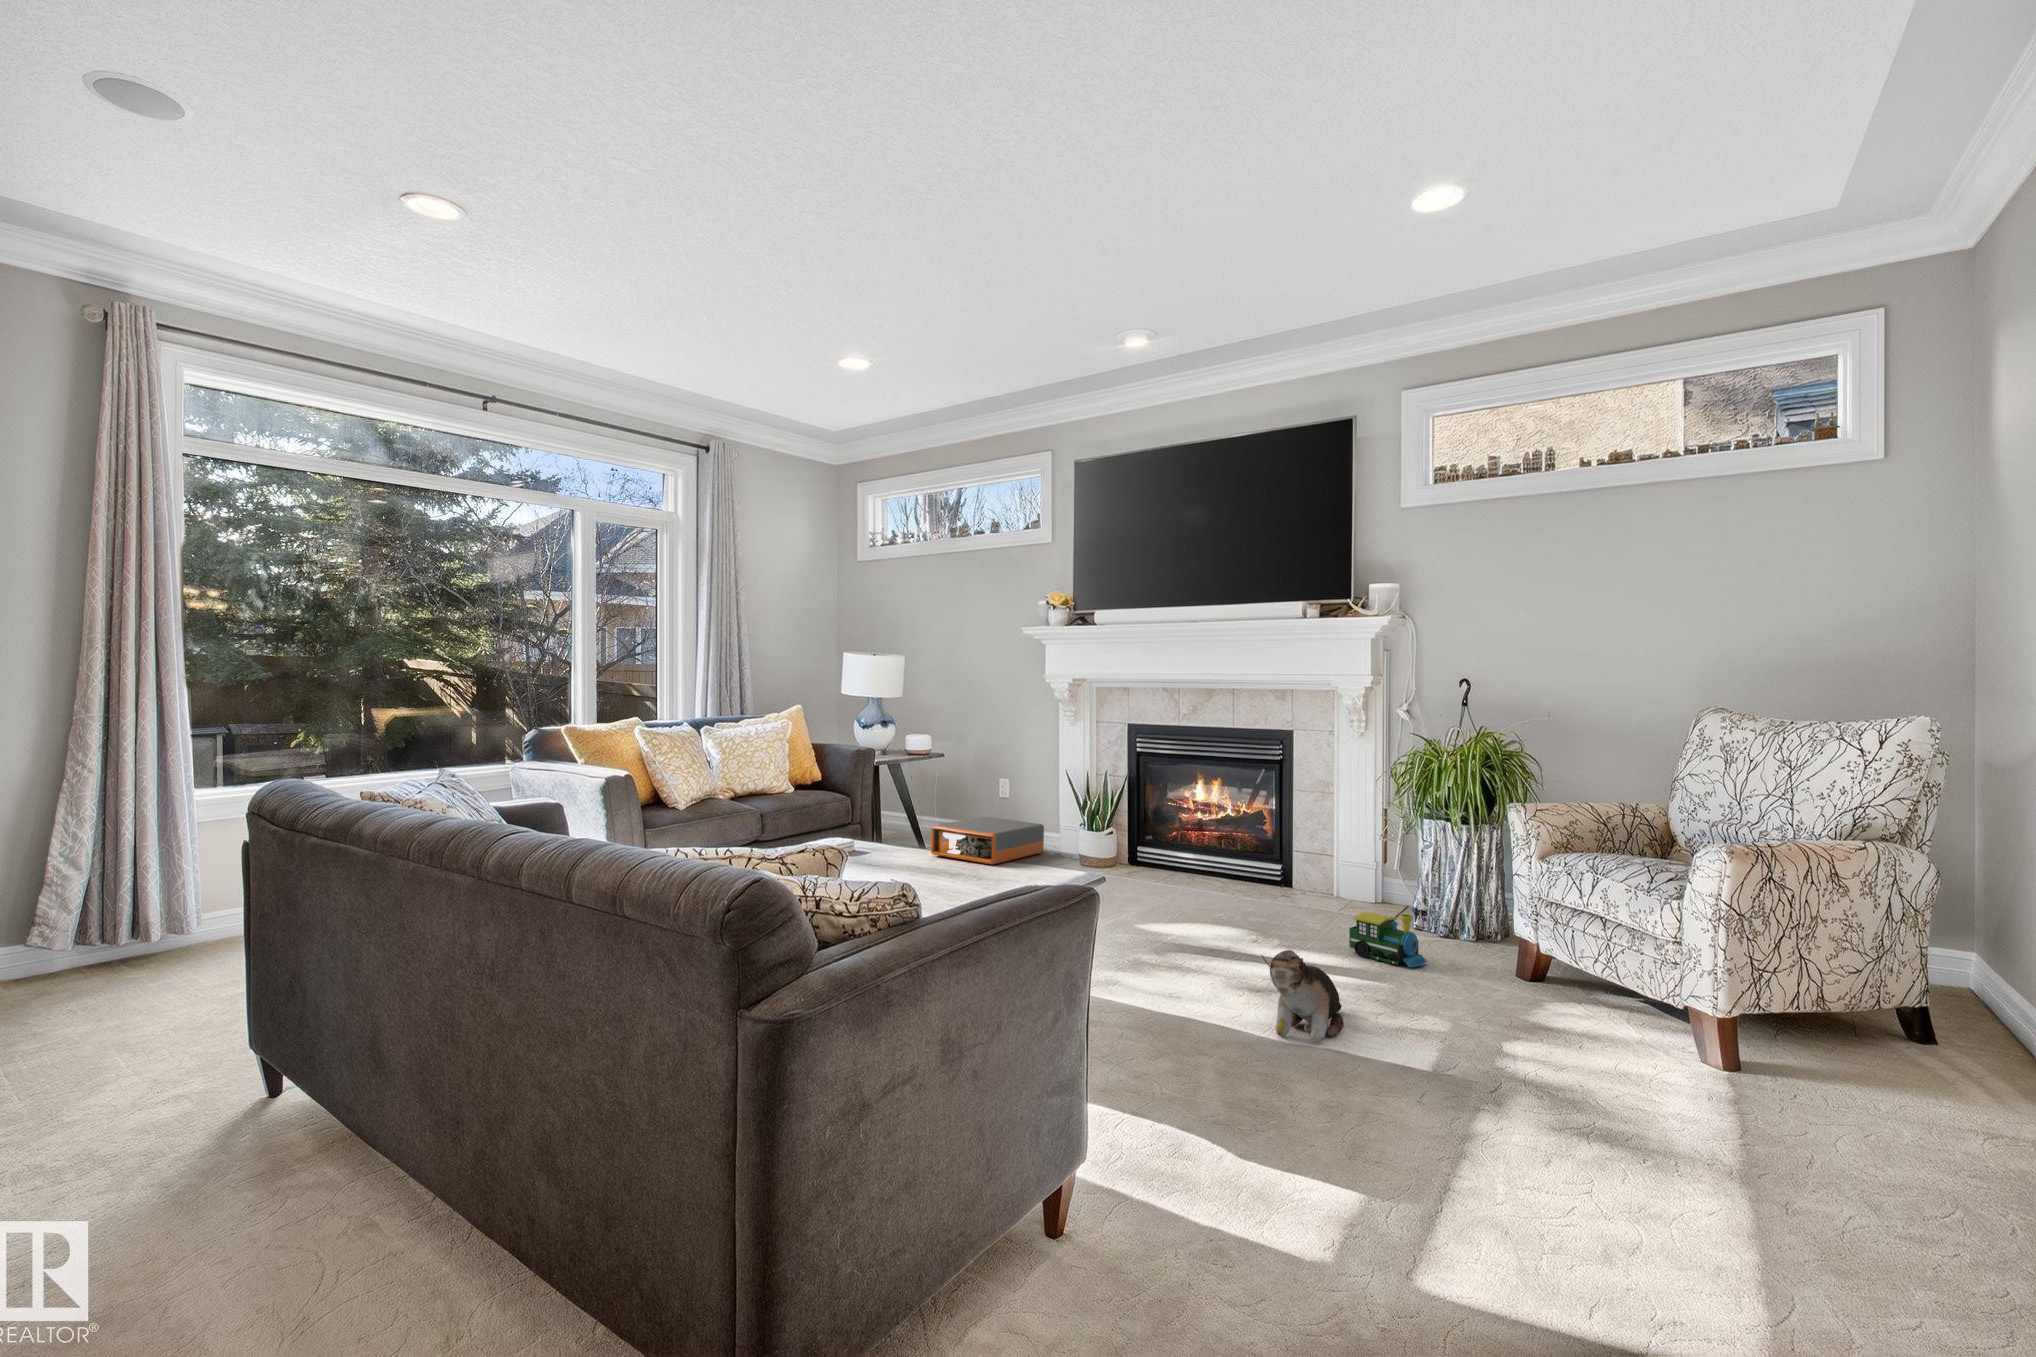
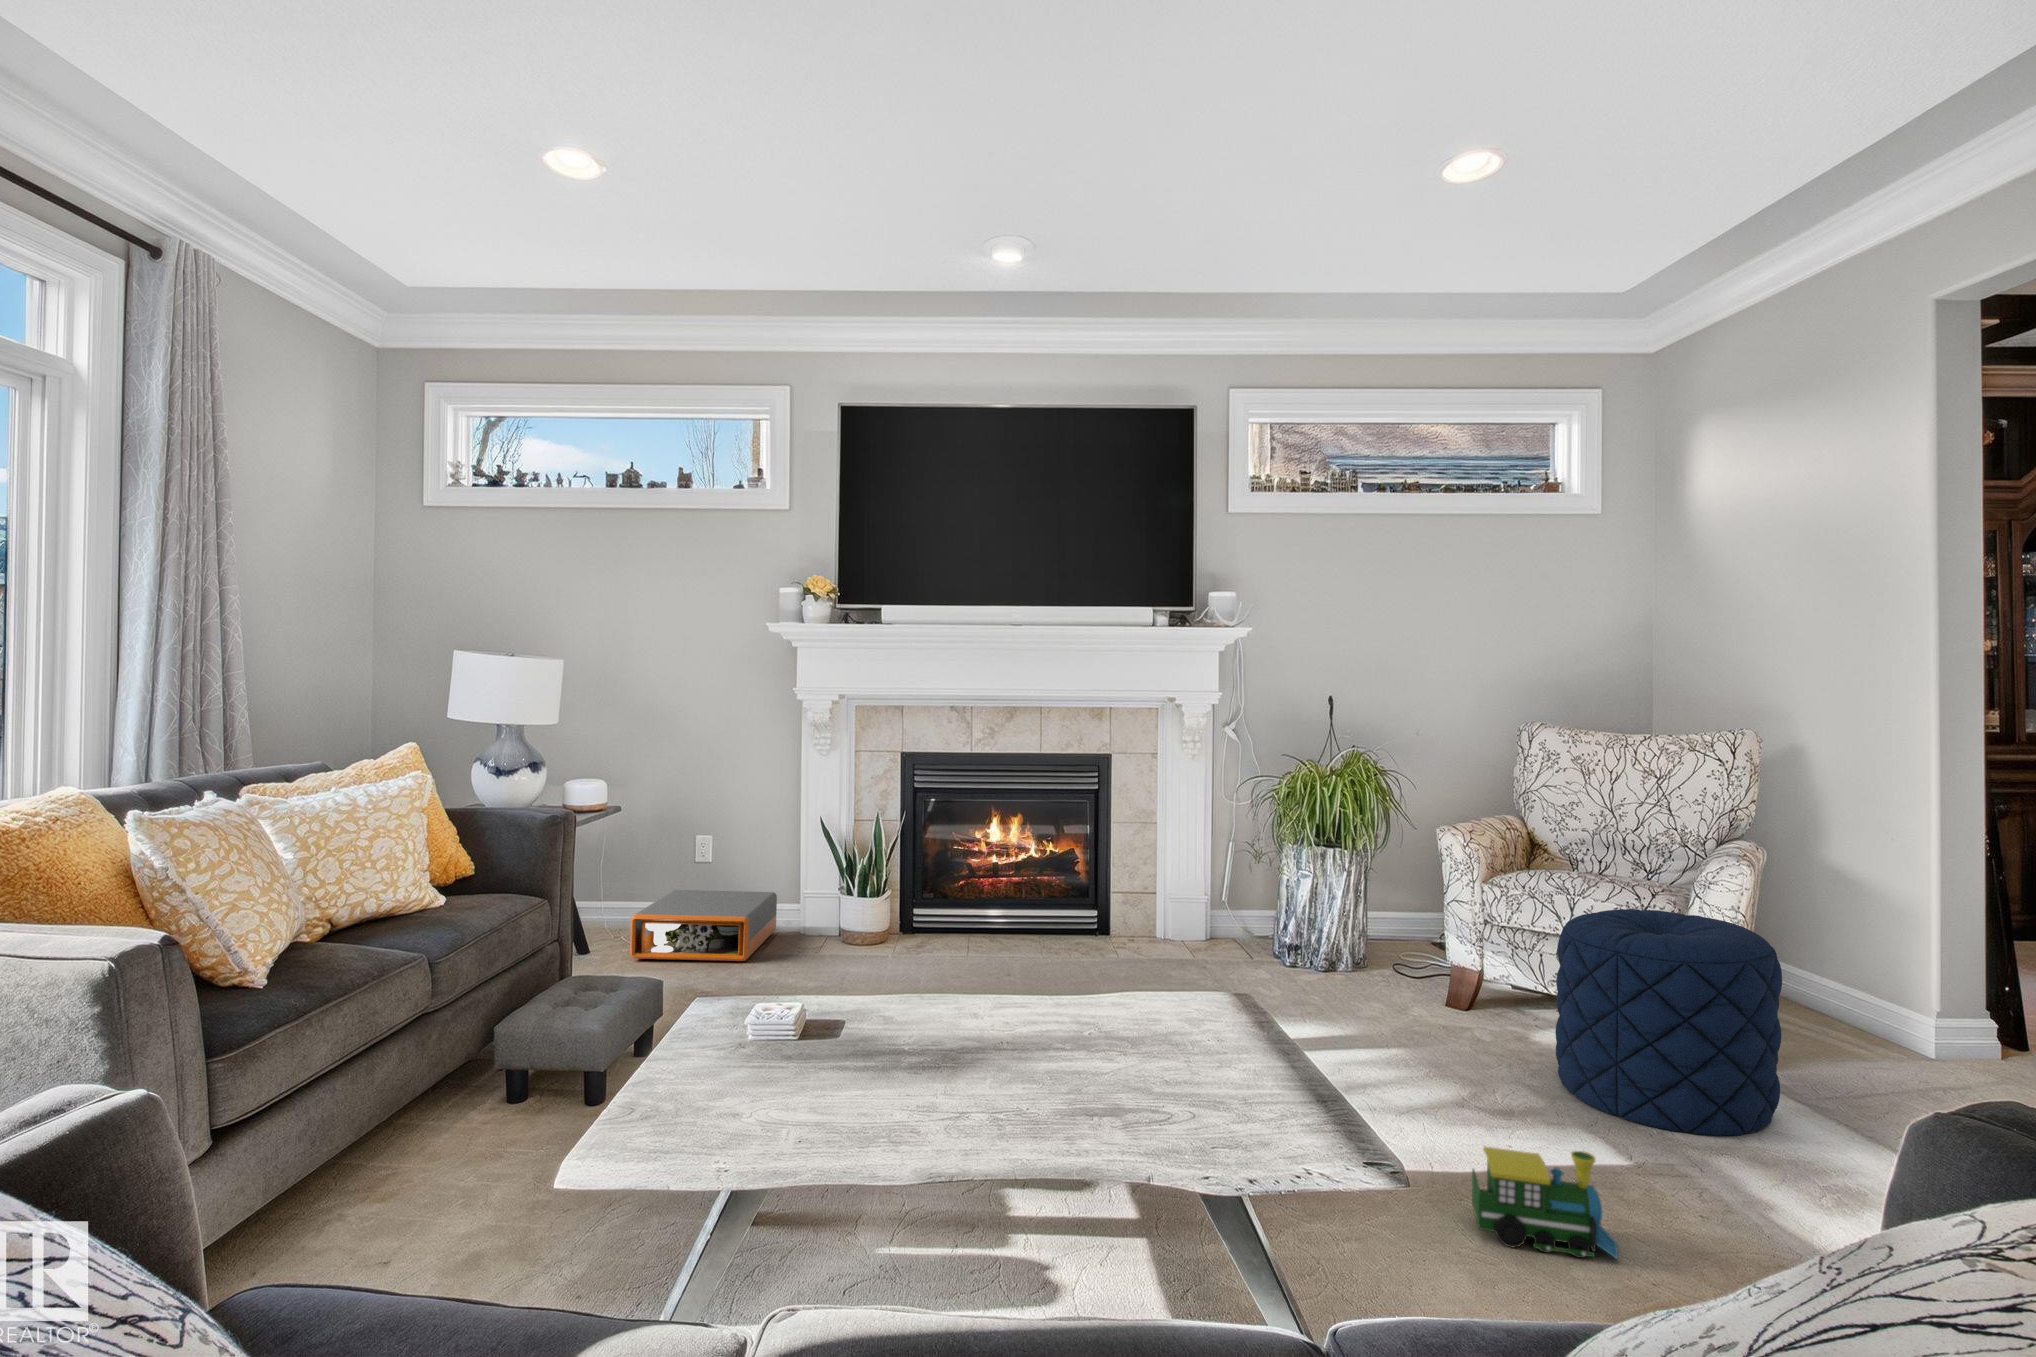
pouf: none [1459,877,1686,1105] -> present [1555,909,1782,1135]
toy train: present [1349,912,1427,967] -> present [1472,1146,1618,1258]
plush toy: present [1261,950,1343,1042] -> none [1424,1035,1507,1136]

